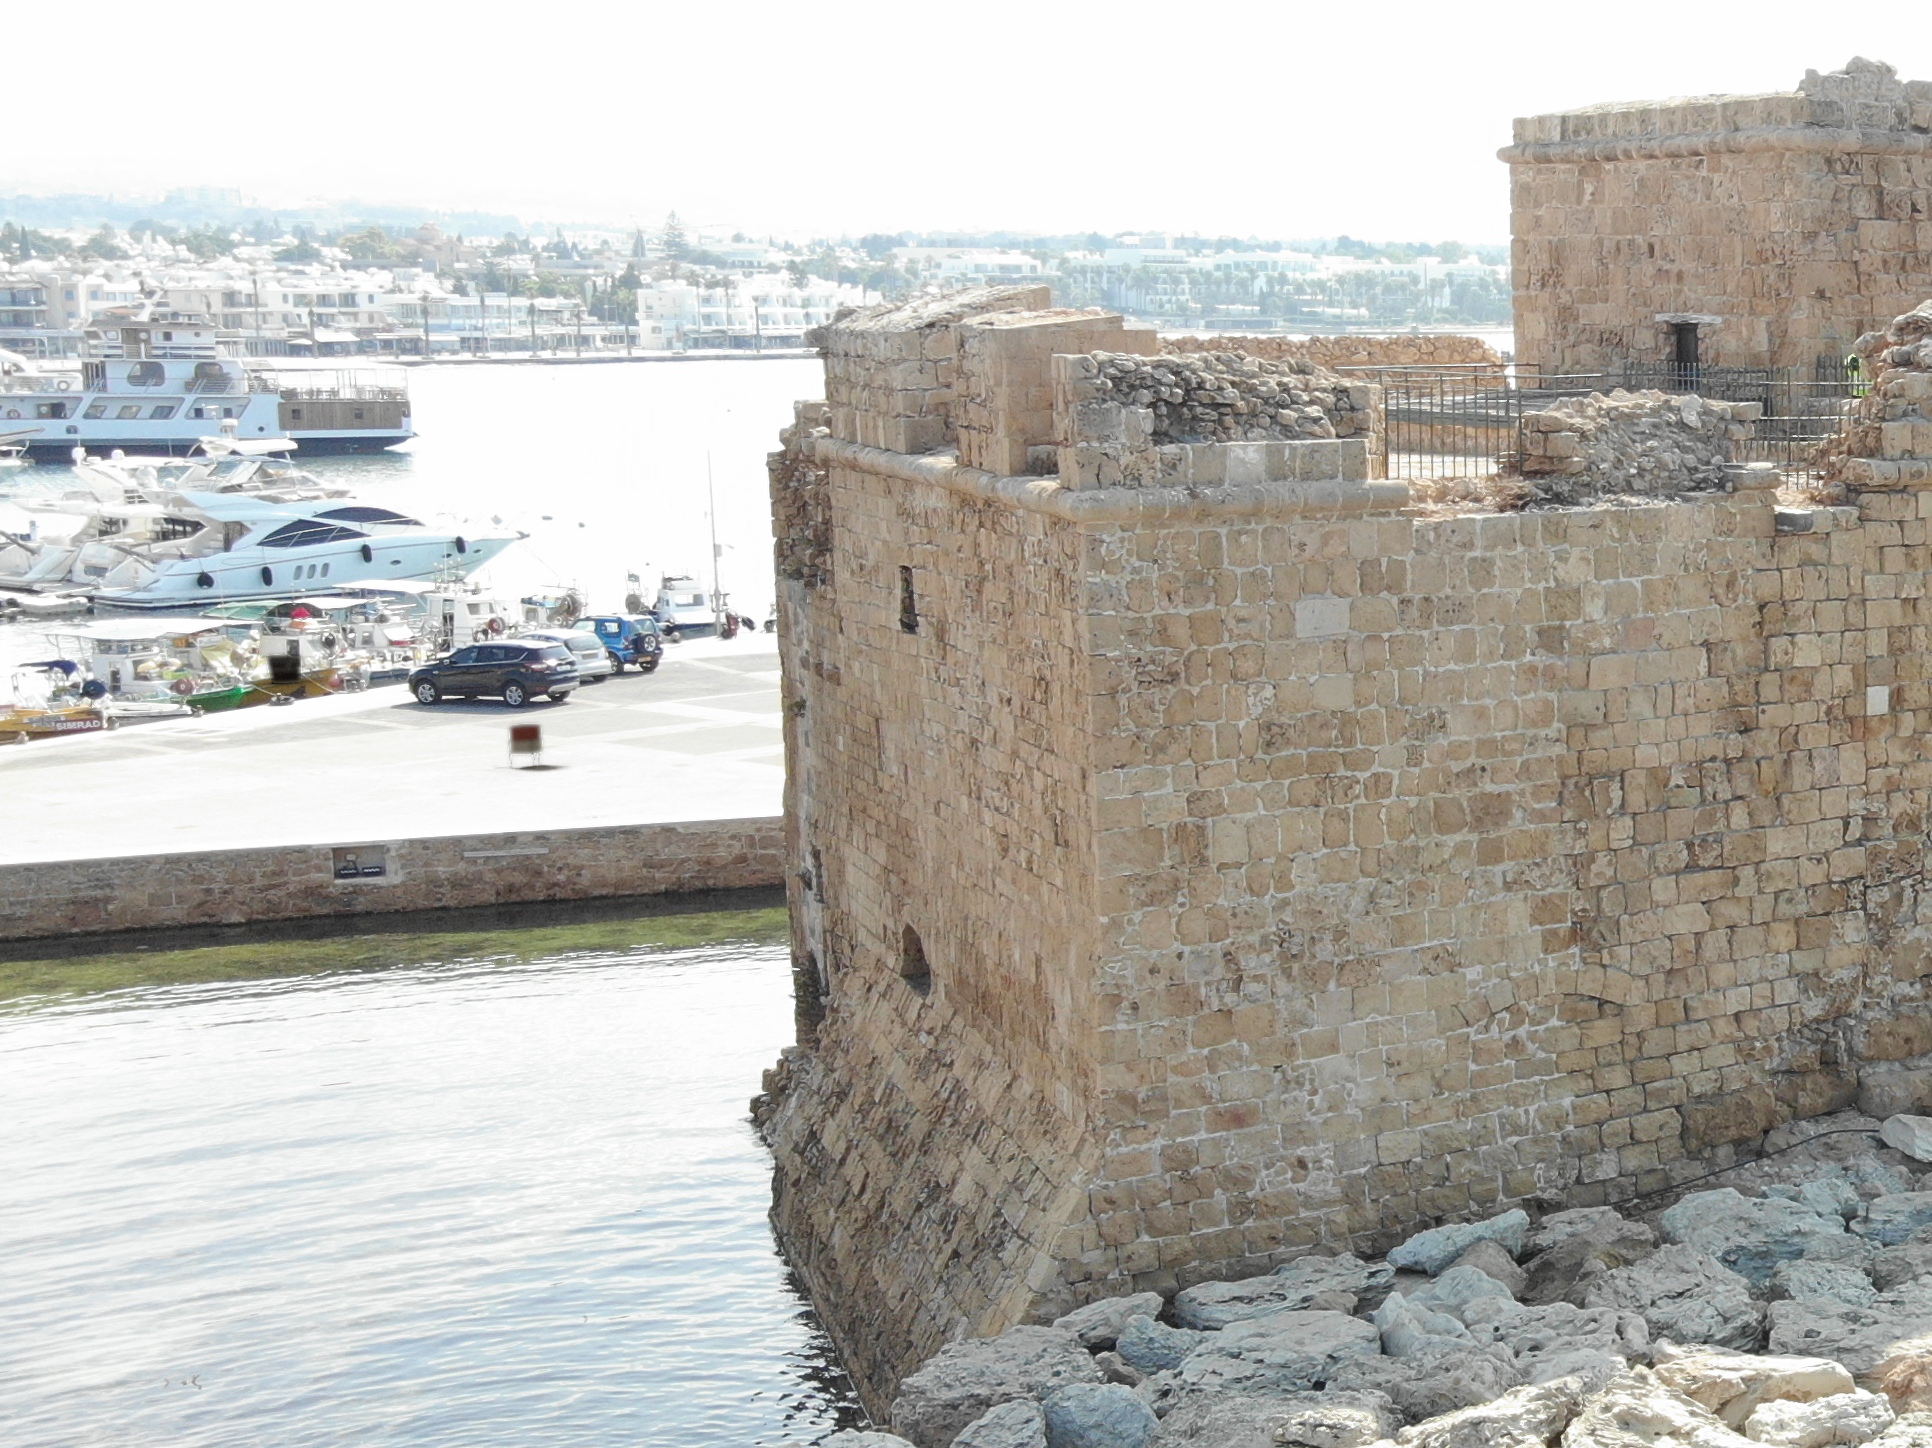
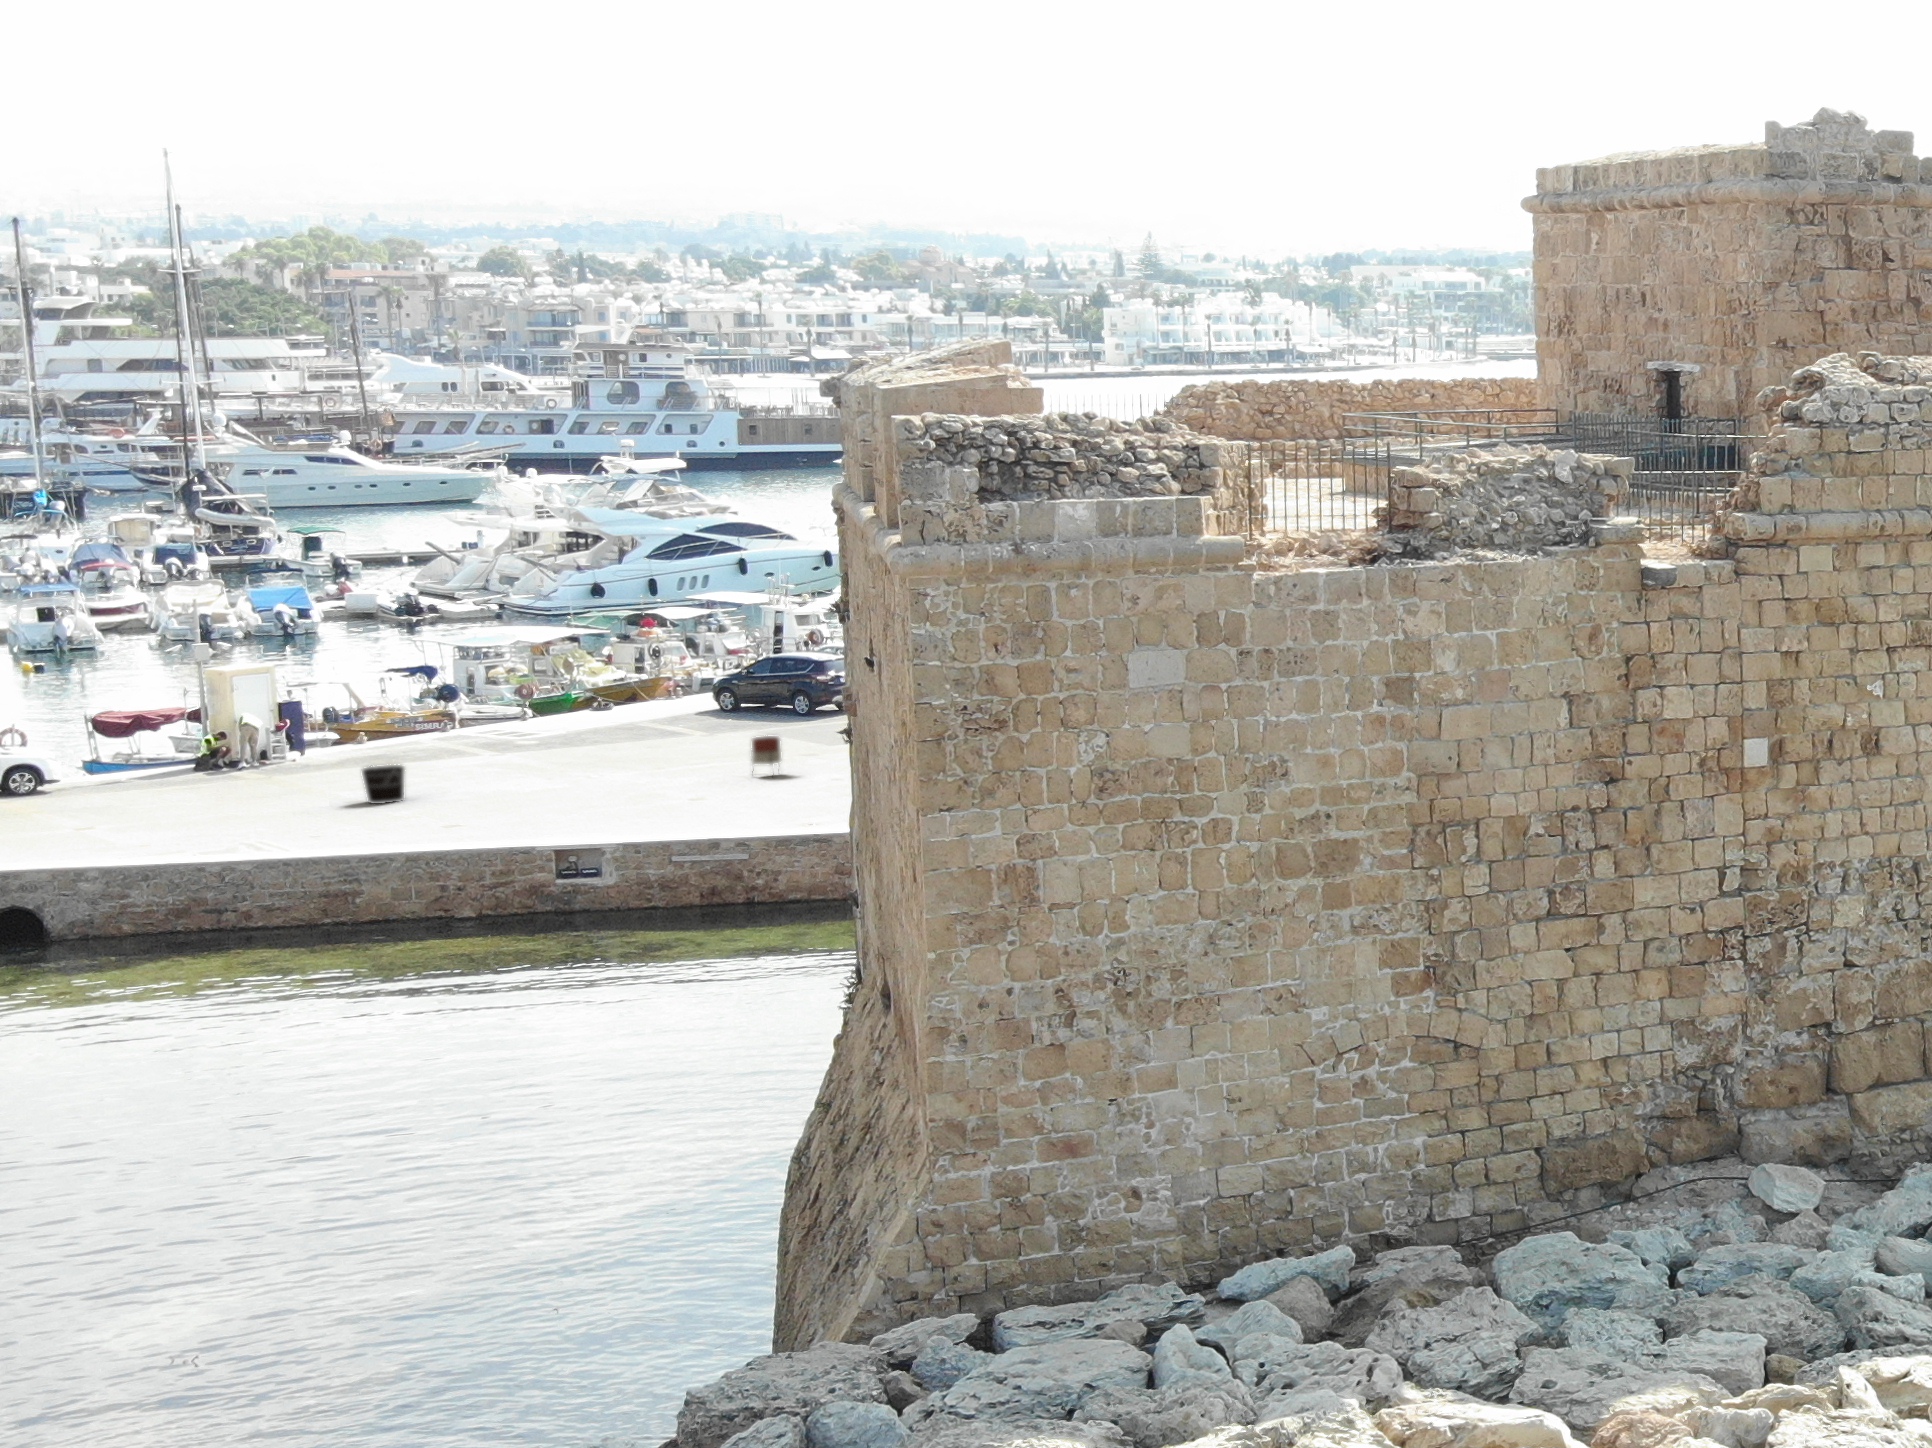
bucket: present [267,654,301,684] -> present [362,765,404,804]

